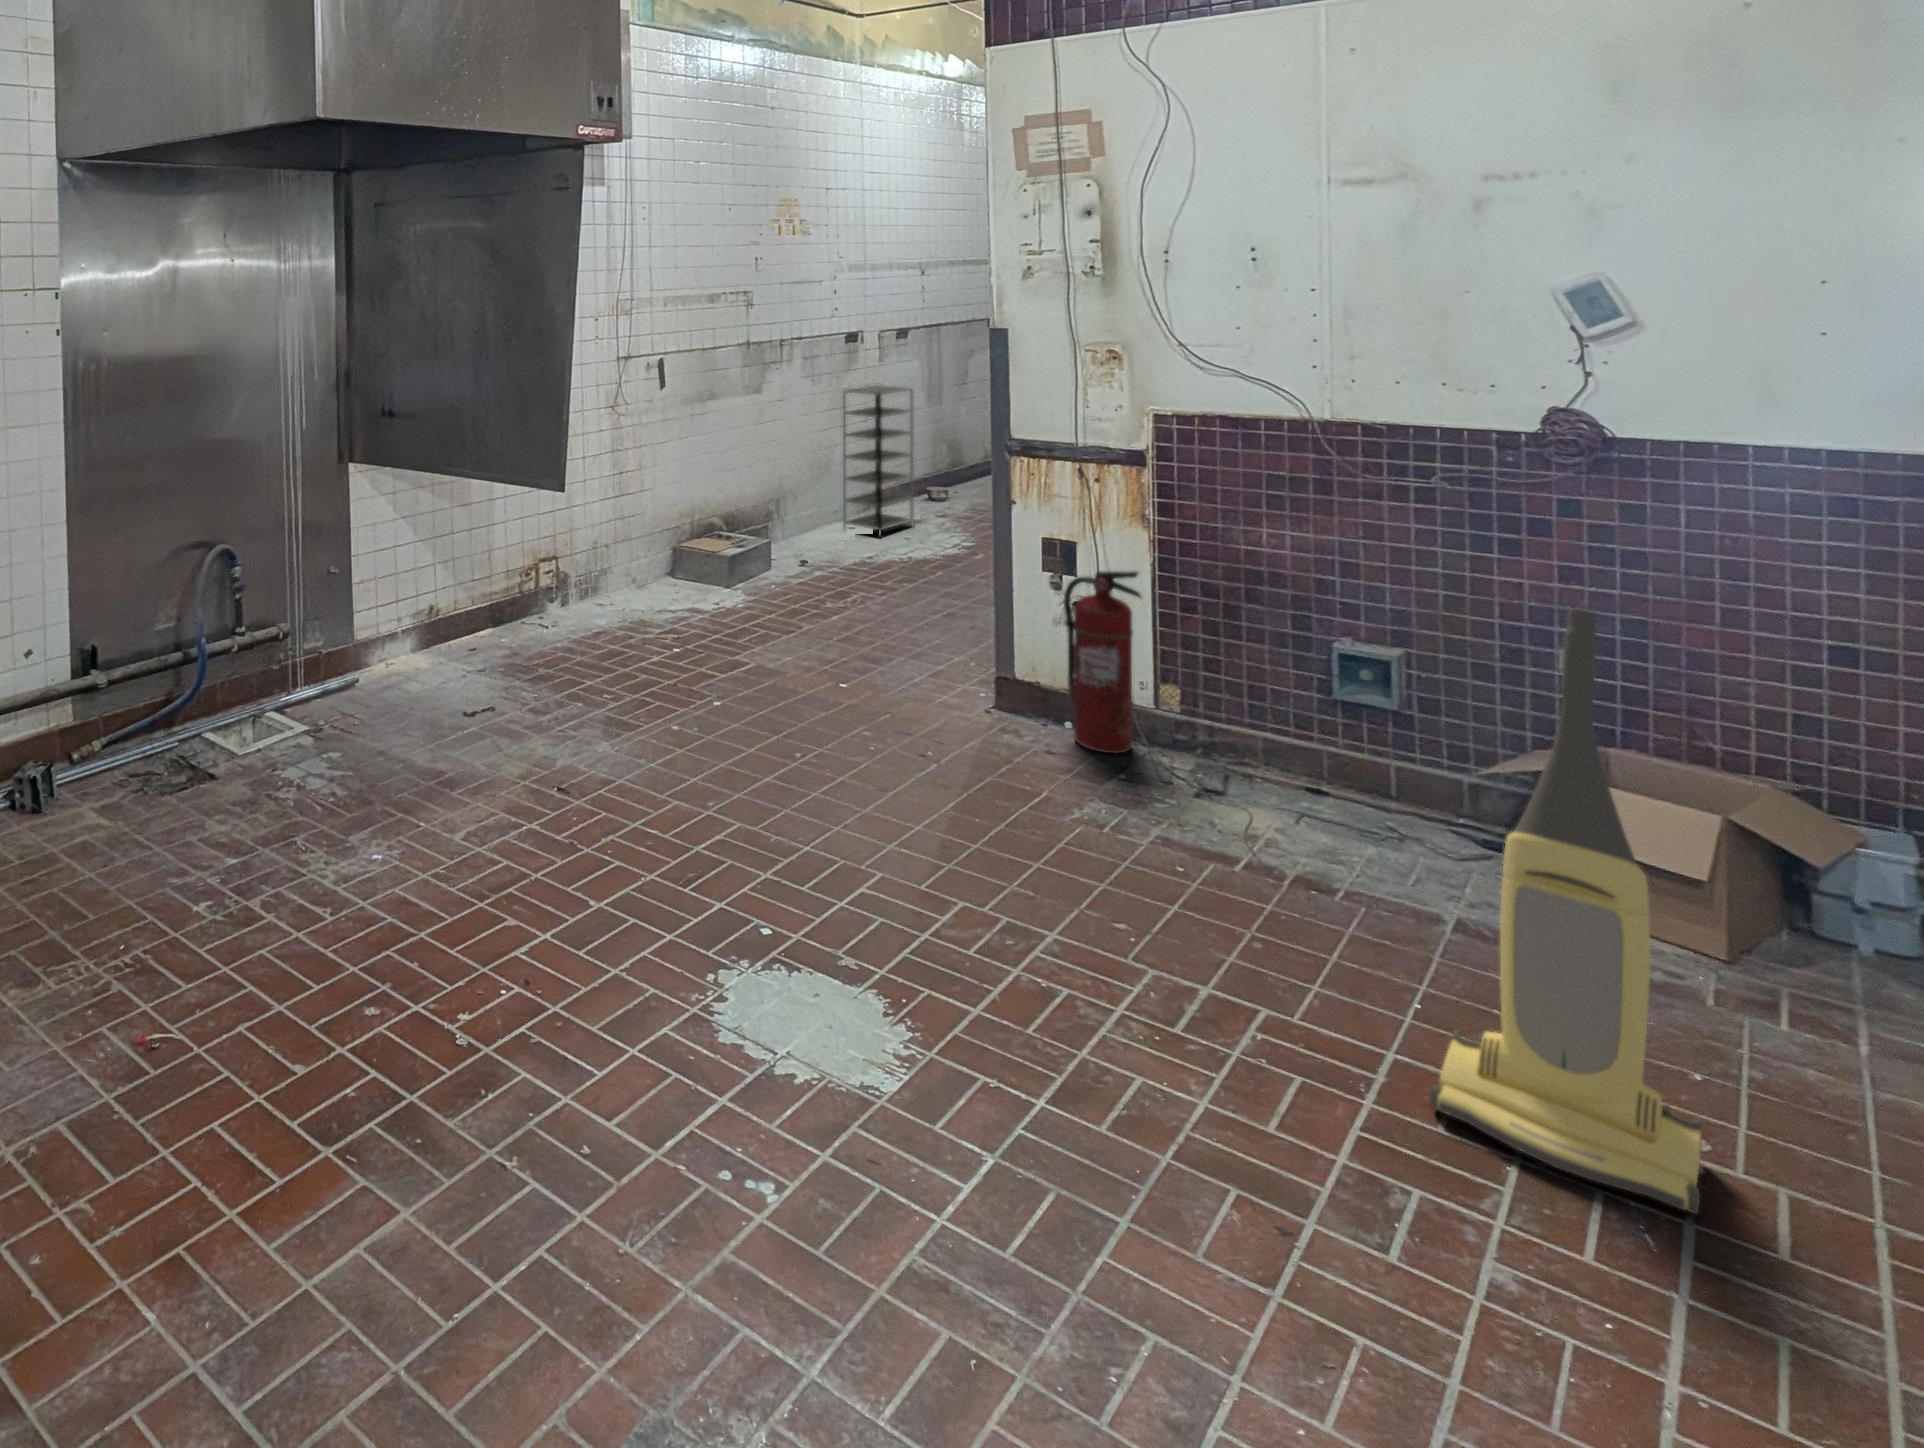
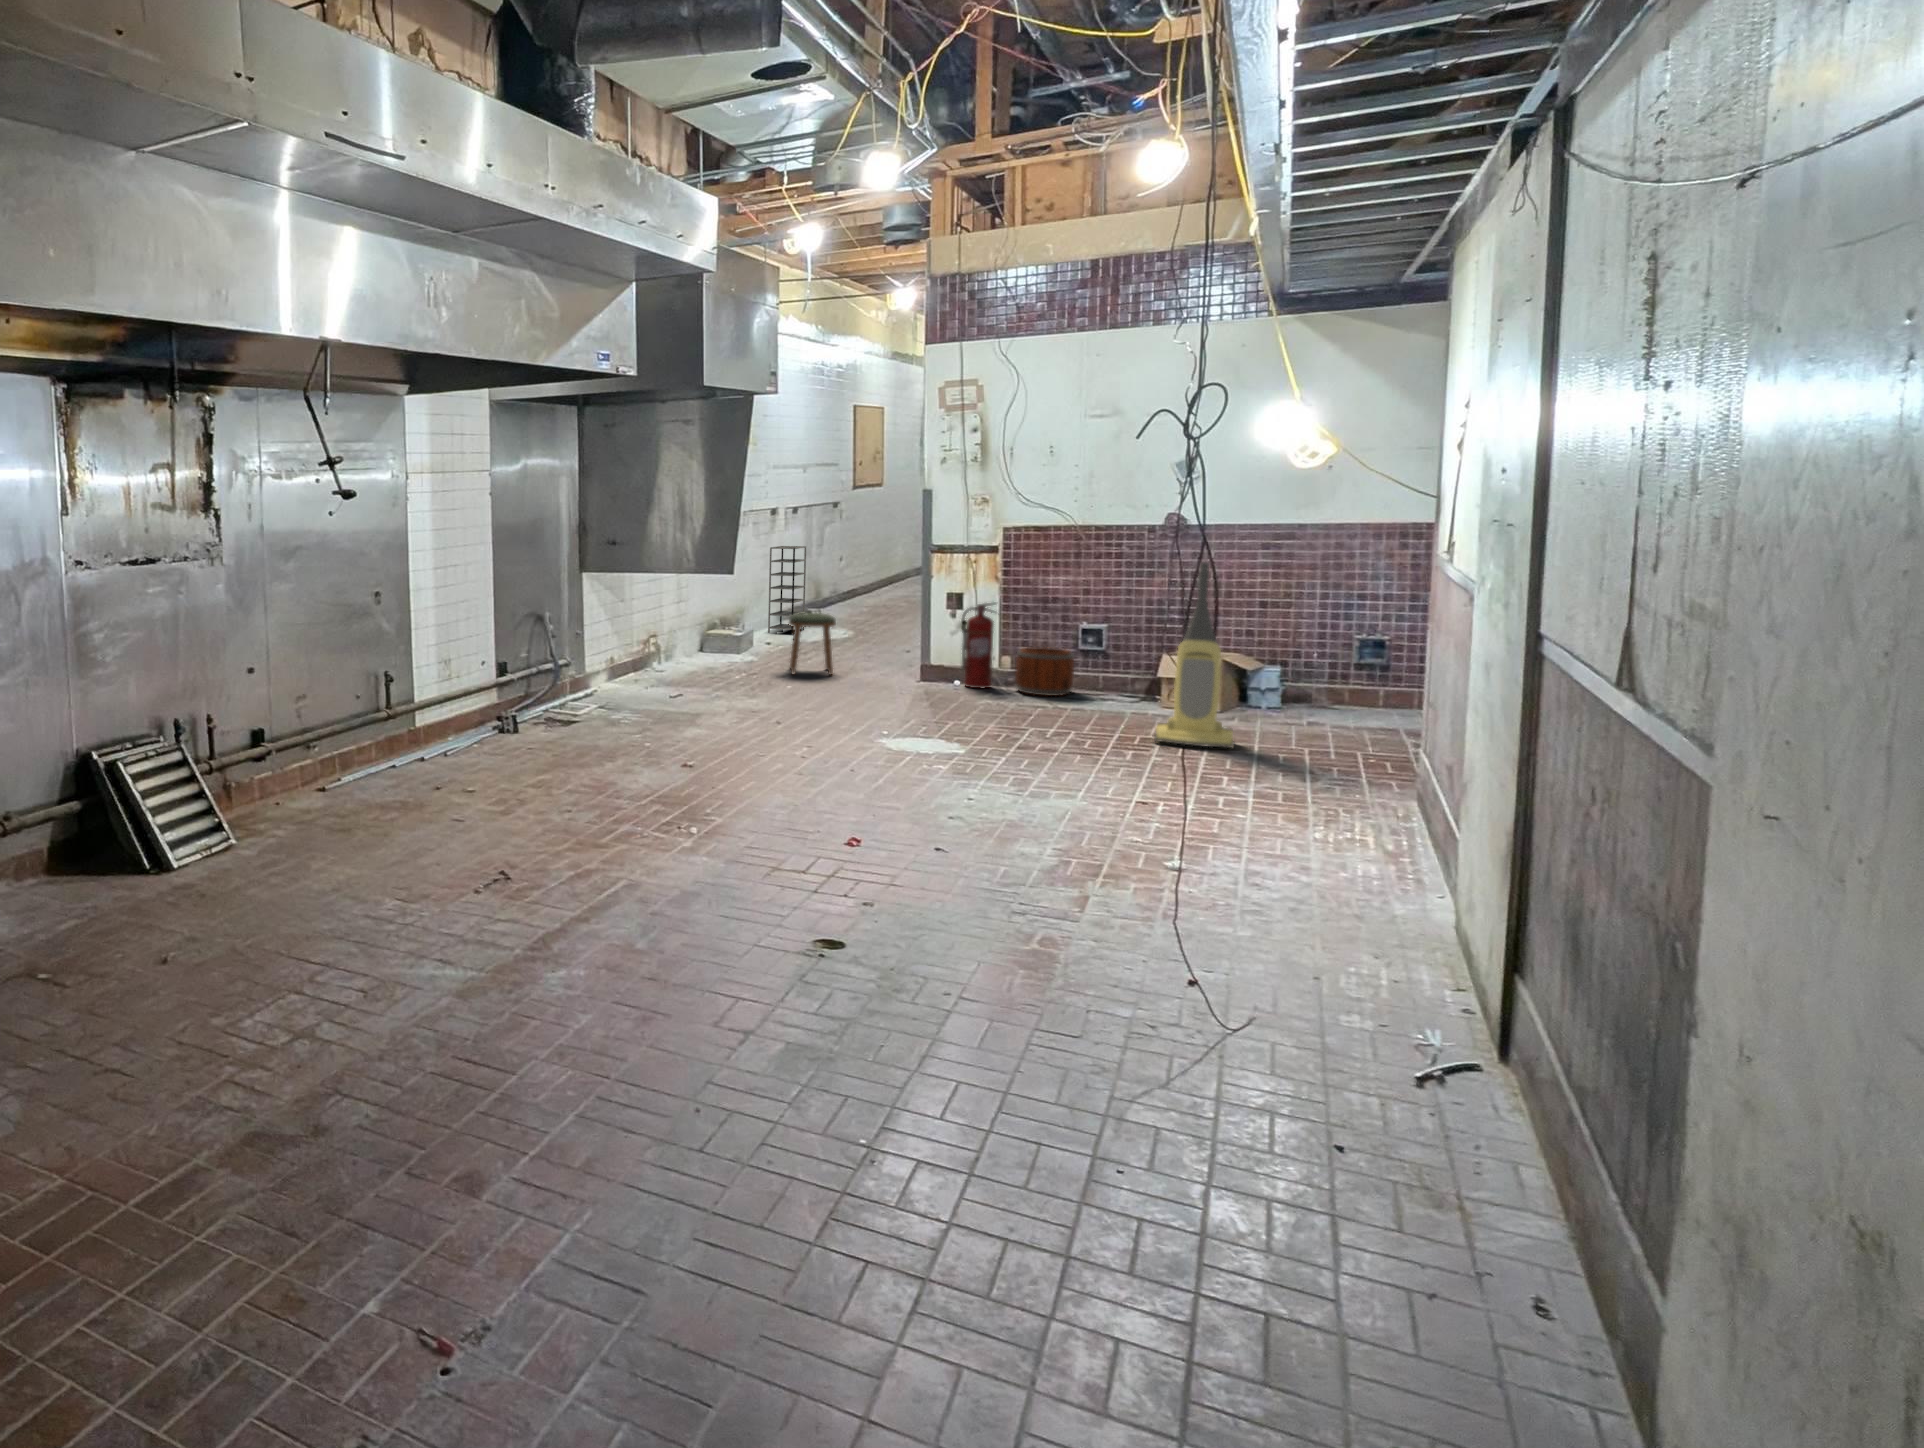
stool: none [760,540,850,669] -> present [789,613,836,675]
bucket: none [1178,678,1314,808] -> present [1015,647,1074,696]

